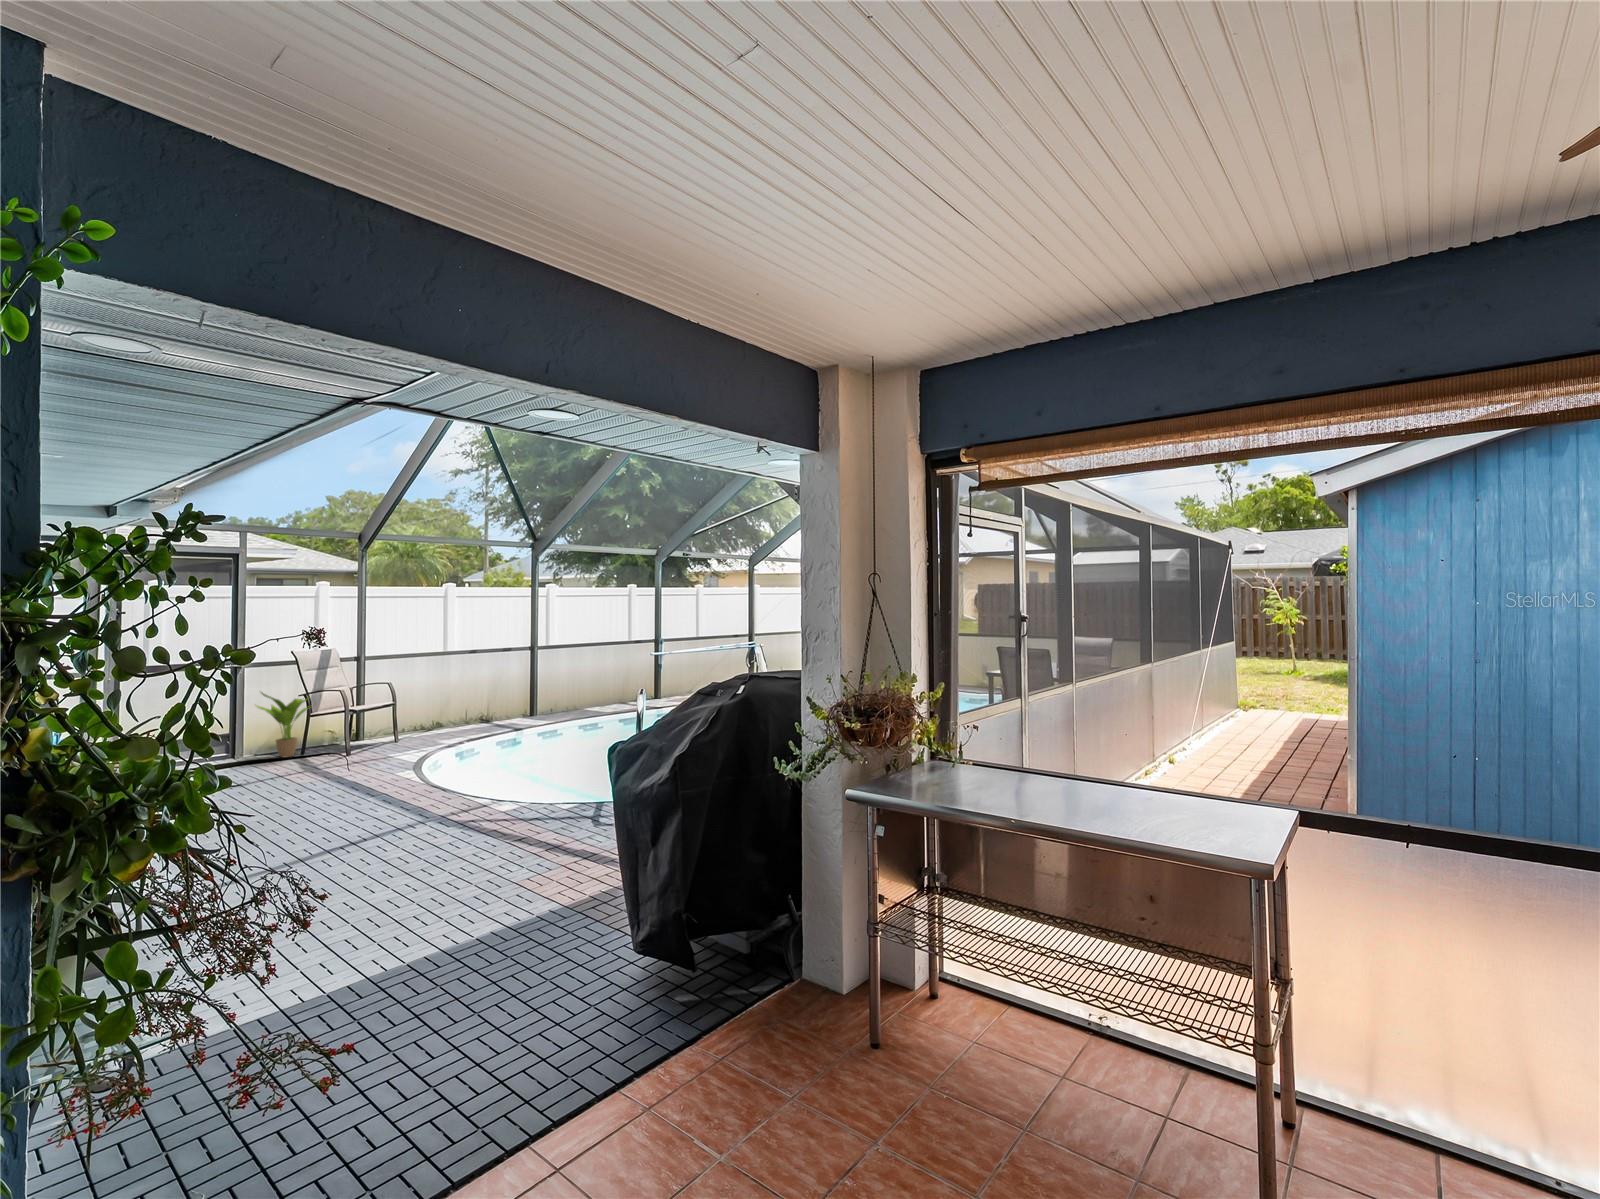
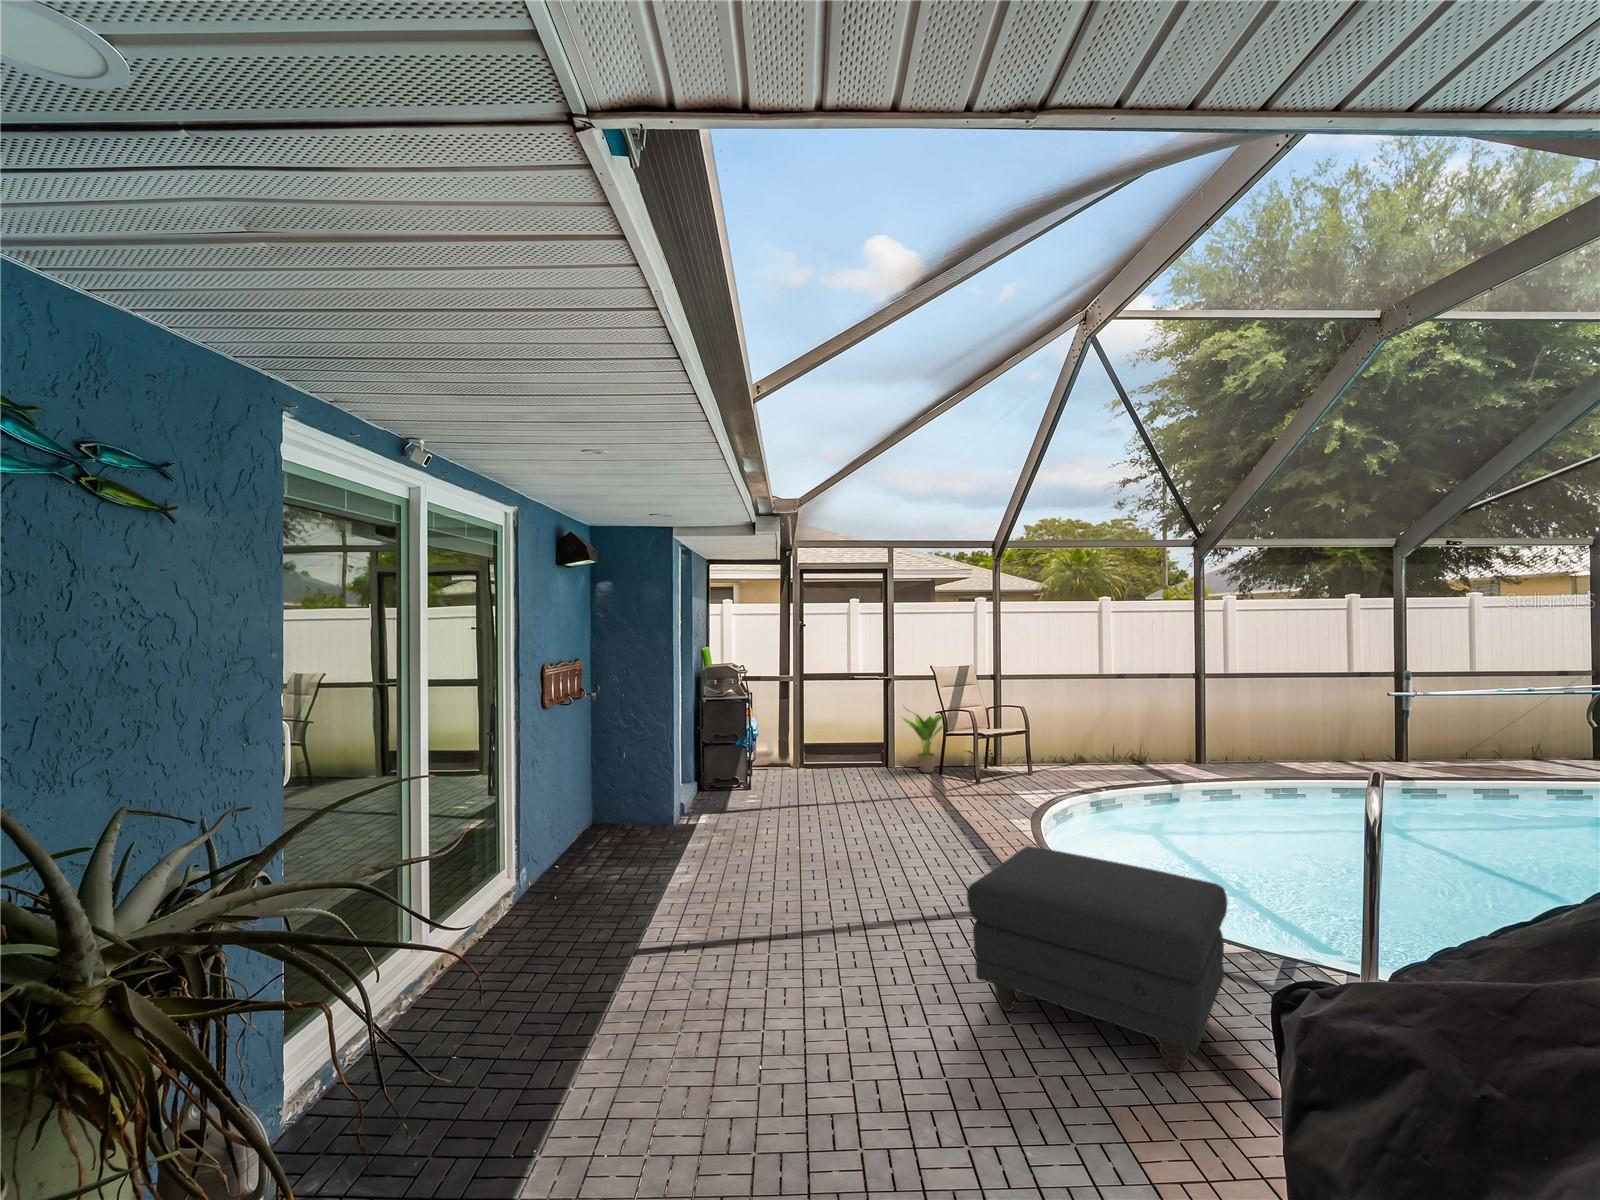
ottoman: none [417,757,573,865] -> present [967,846,1227,1072]

